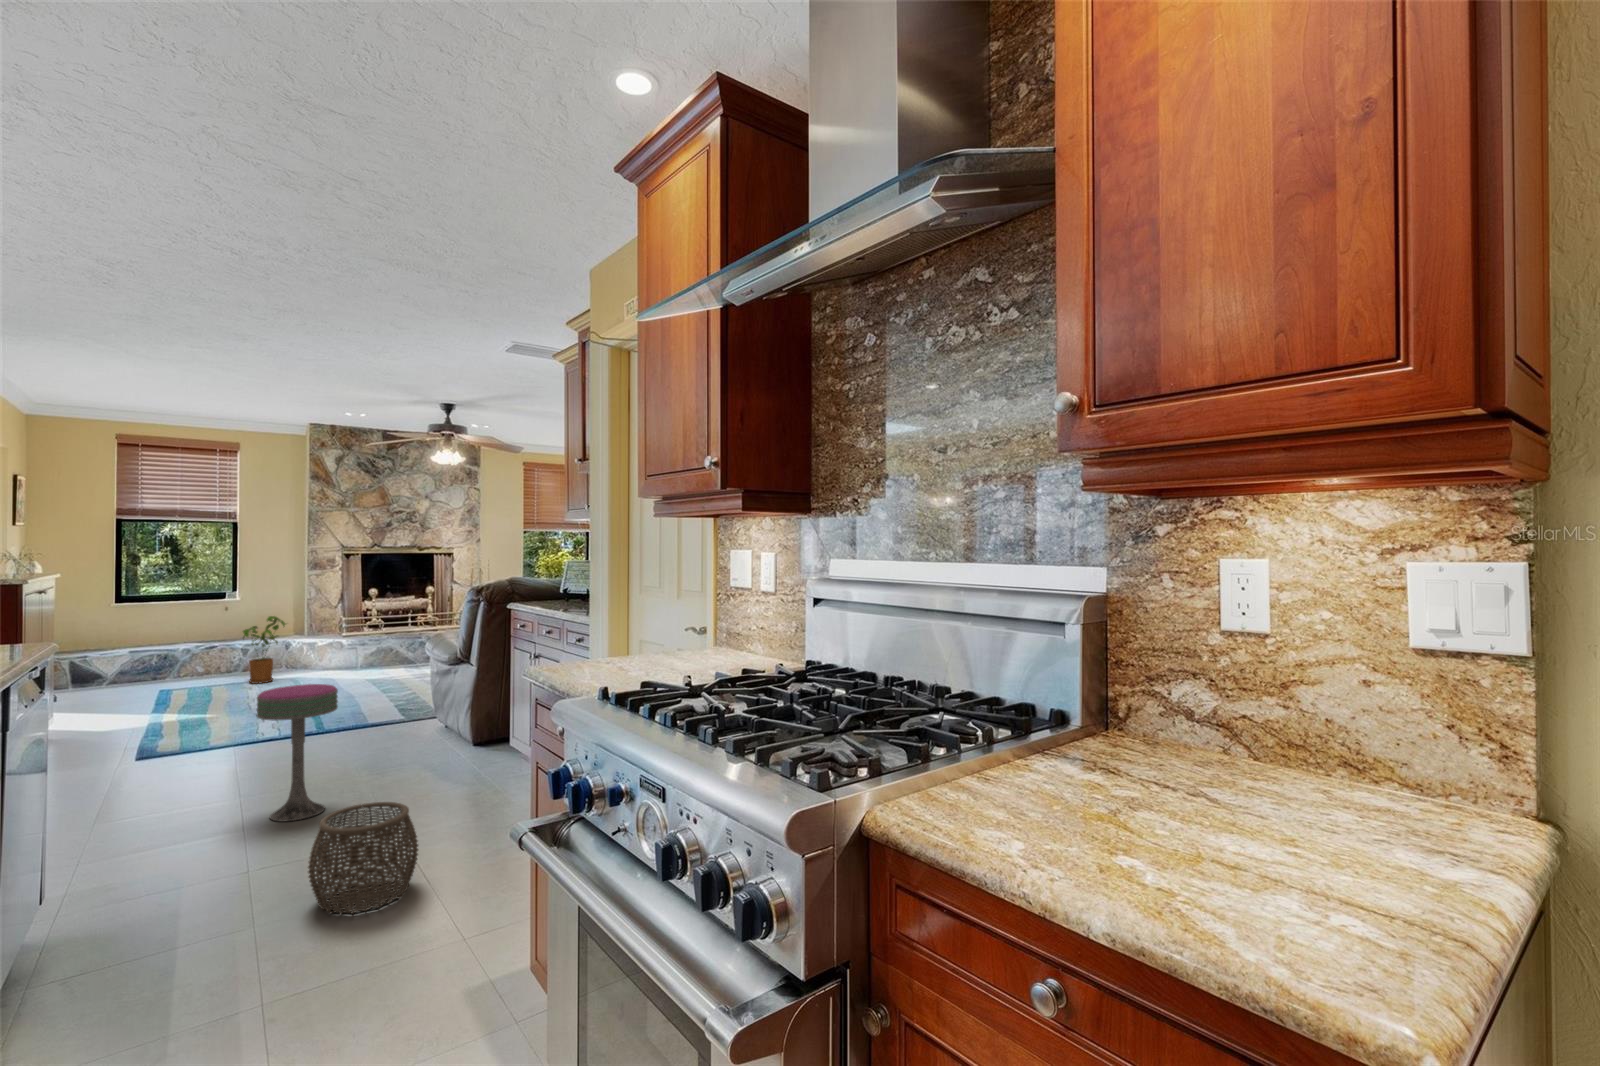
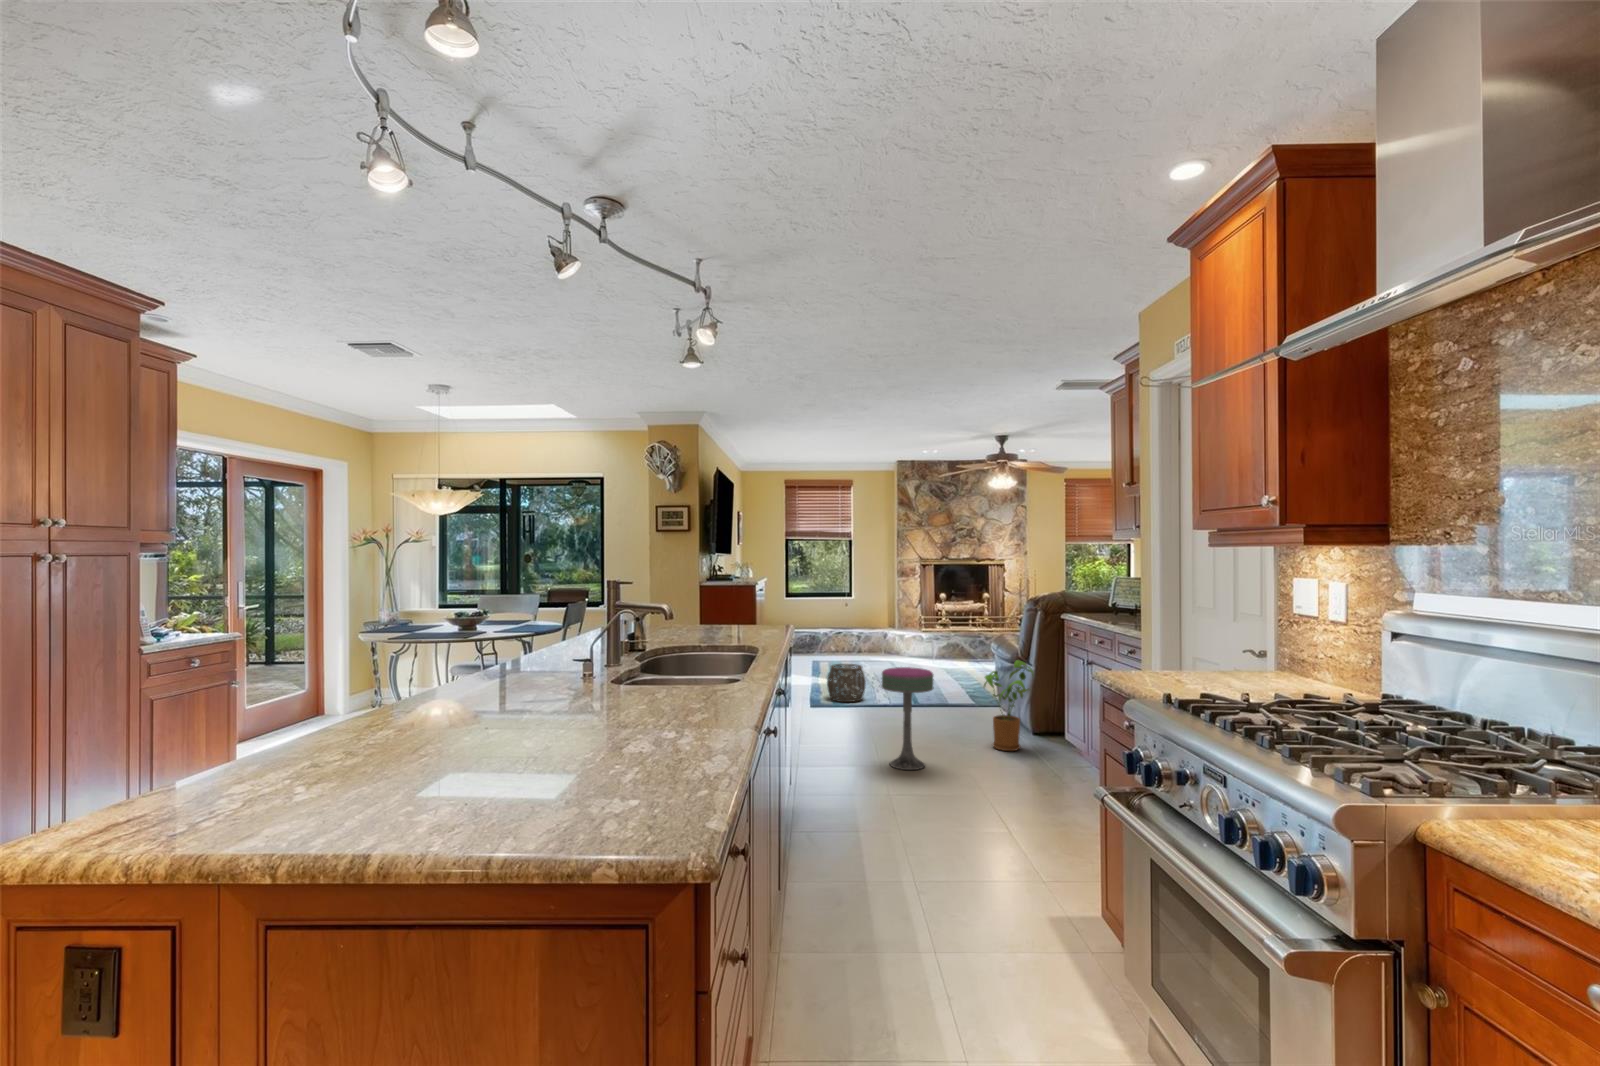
house plant: present [243,616,285,684] -> present [984,660,1033,751]
woven basket: present [308,802,418,914] -> present [827,664,866,702]

